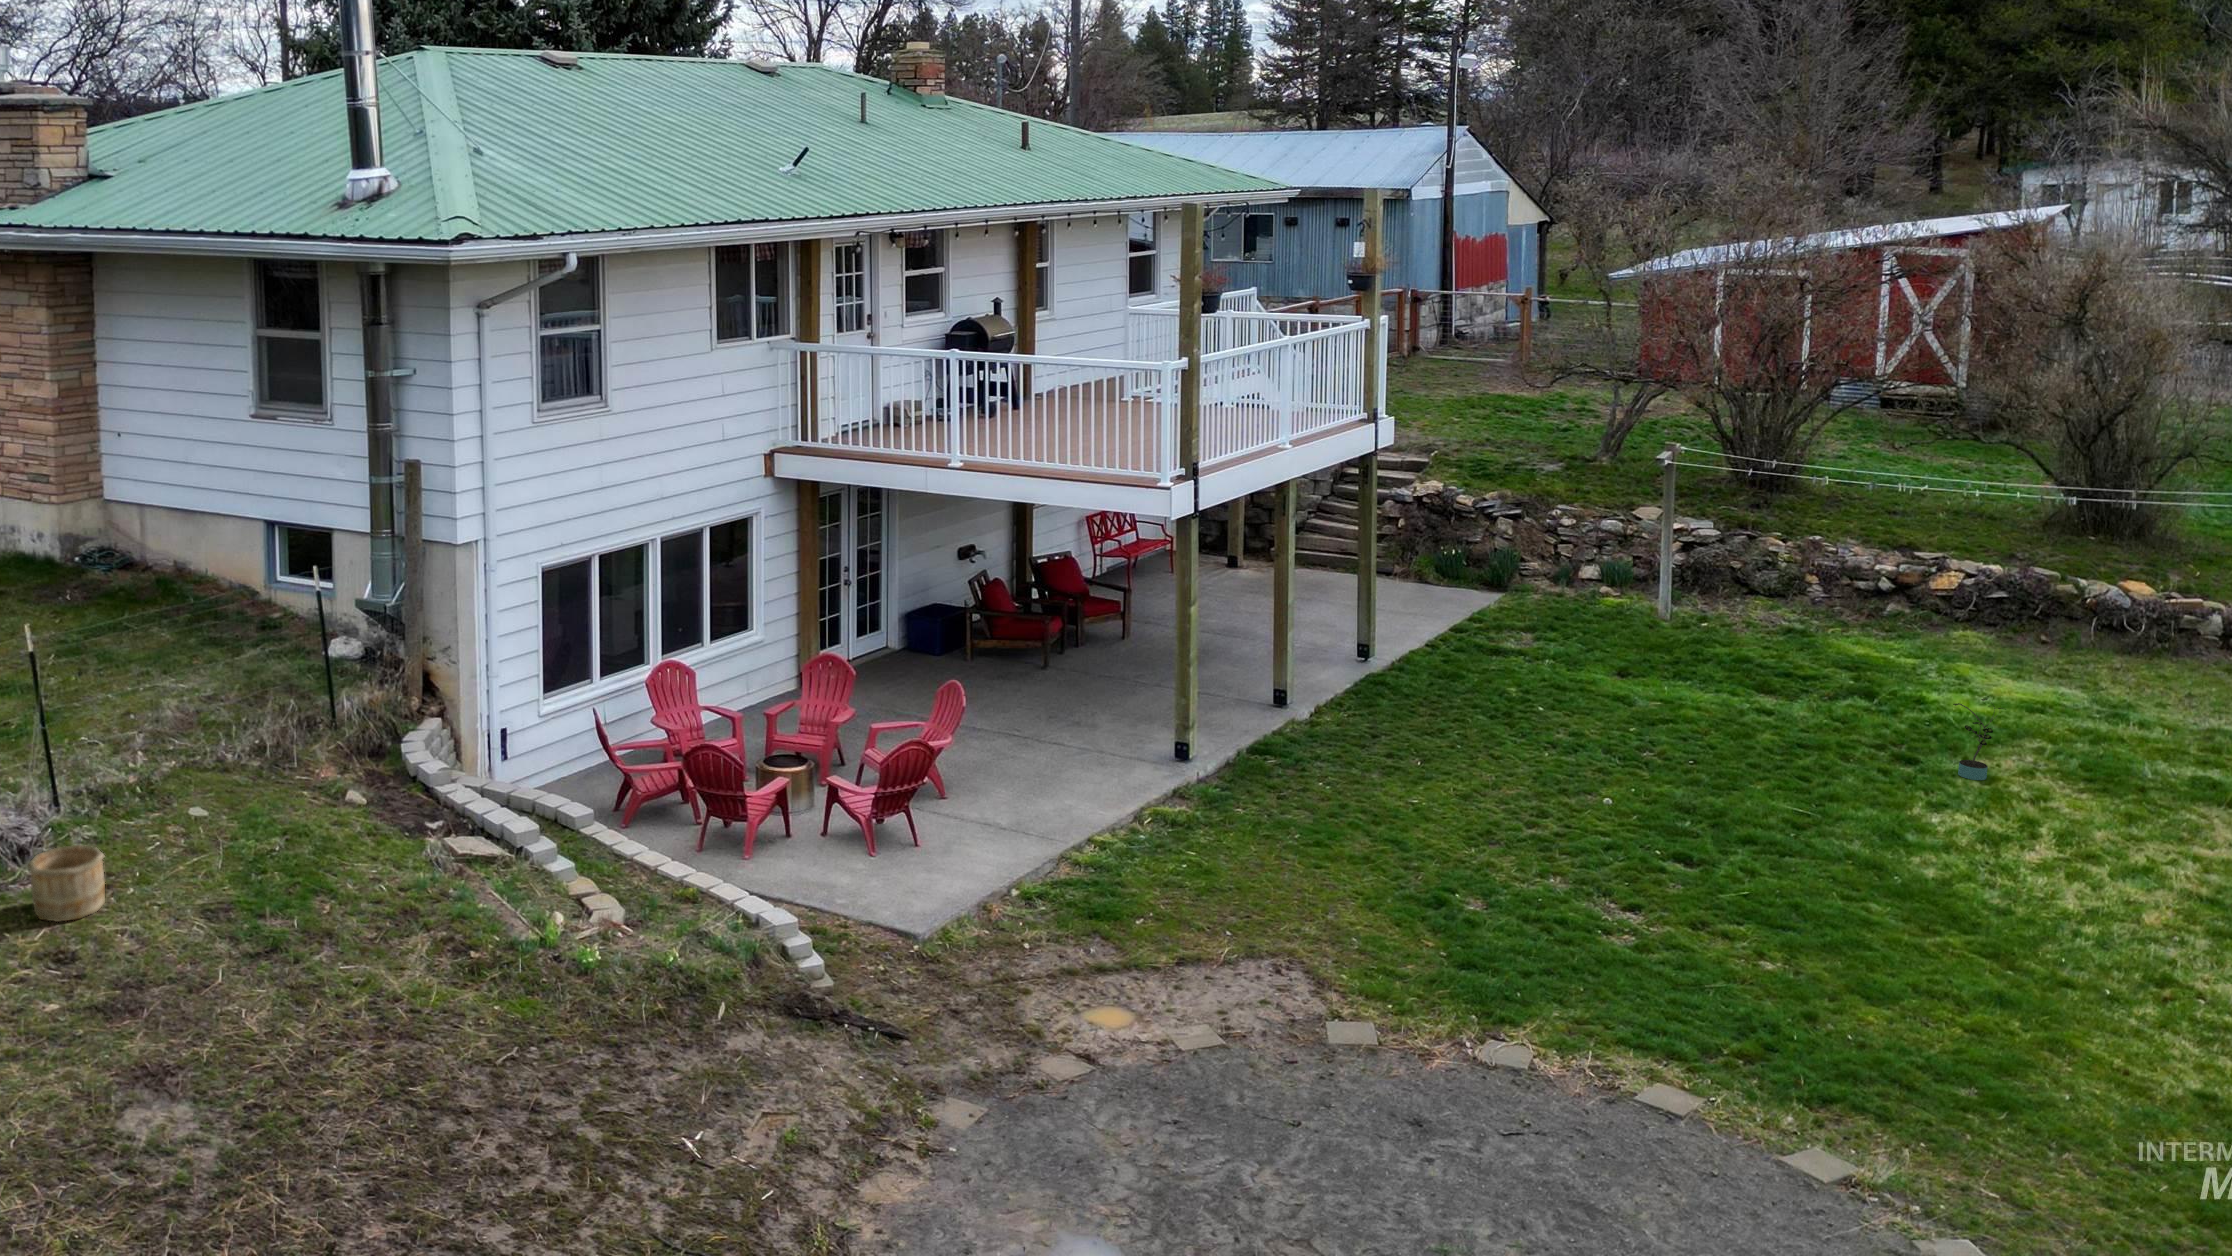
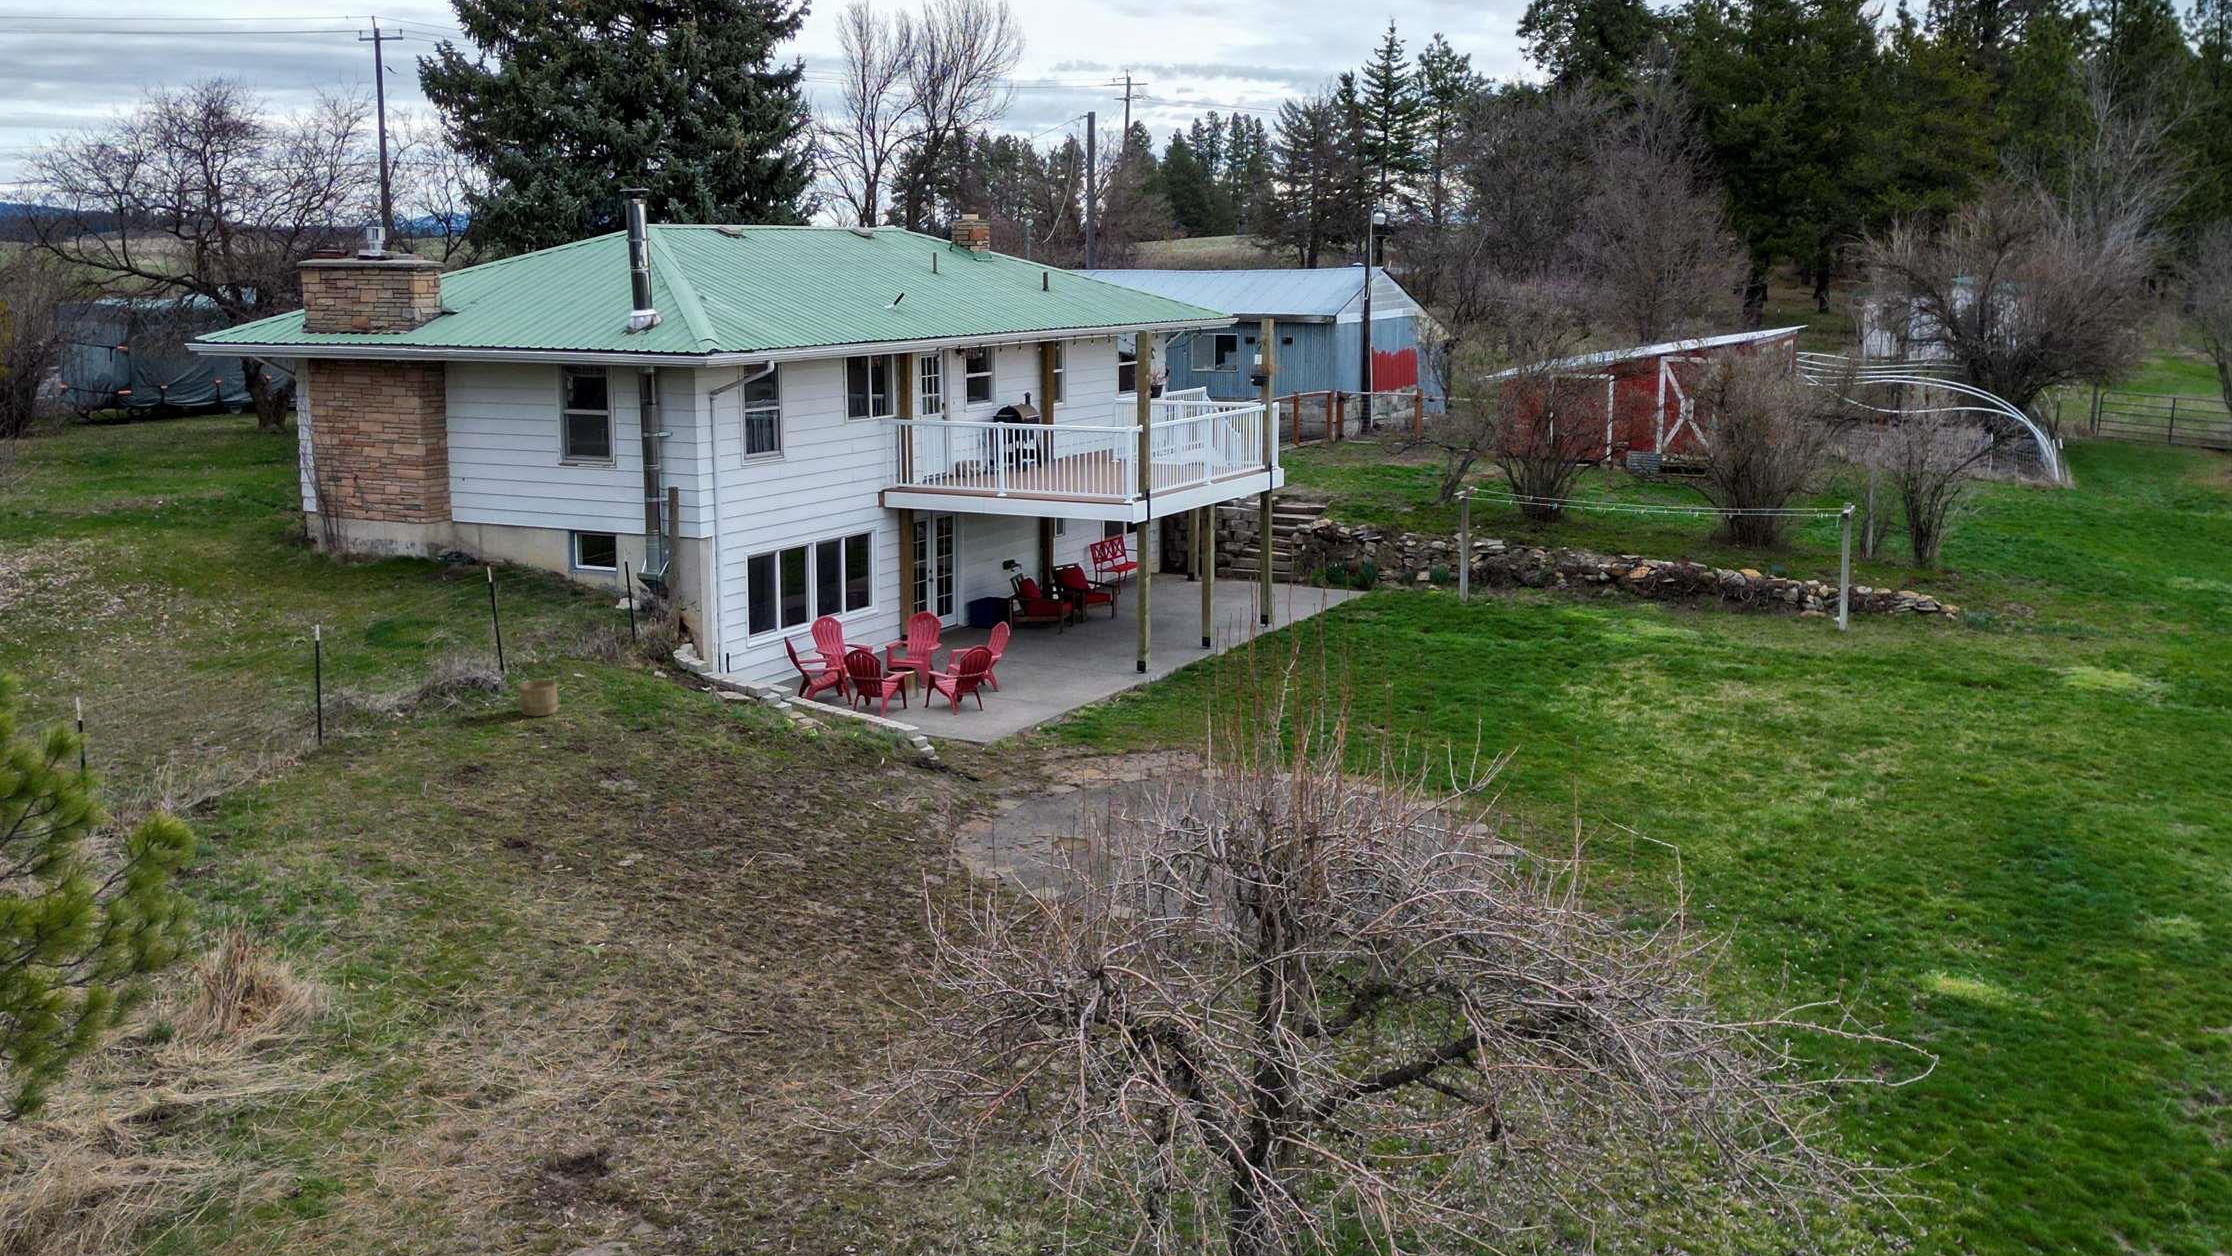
potted plant: present [1953,699,2003,780] -> present [1771,545,1784,571]

